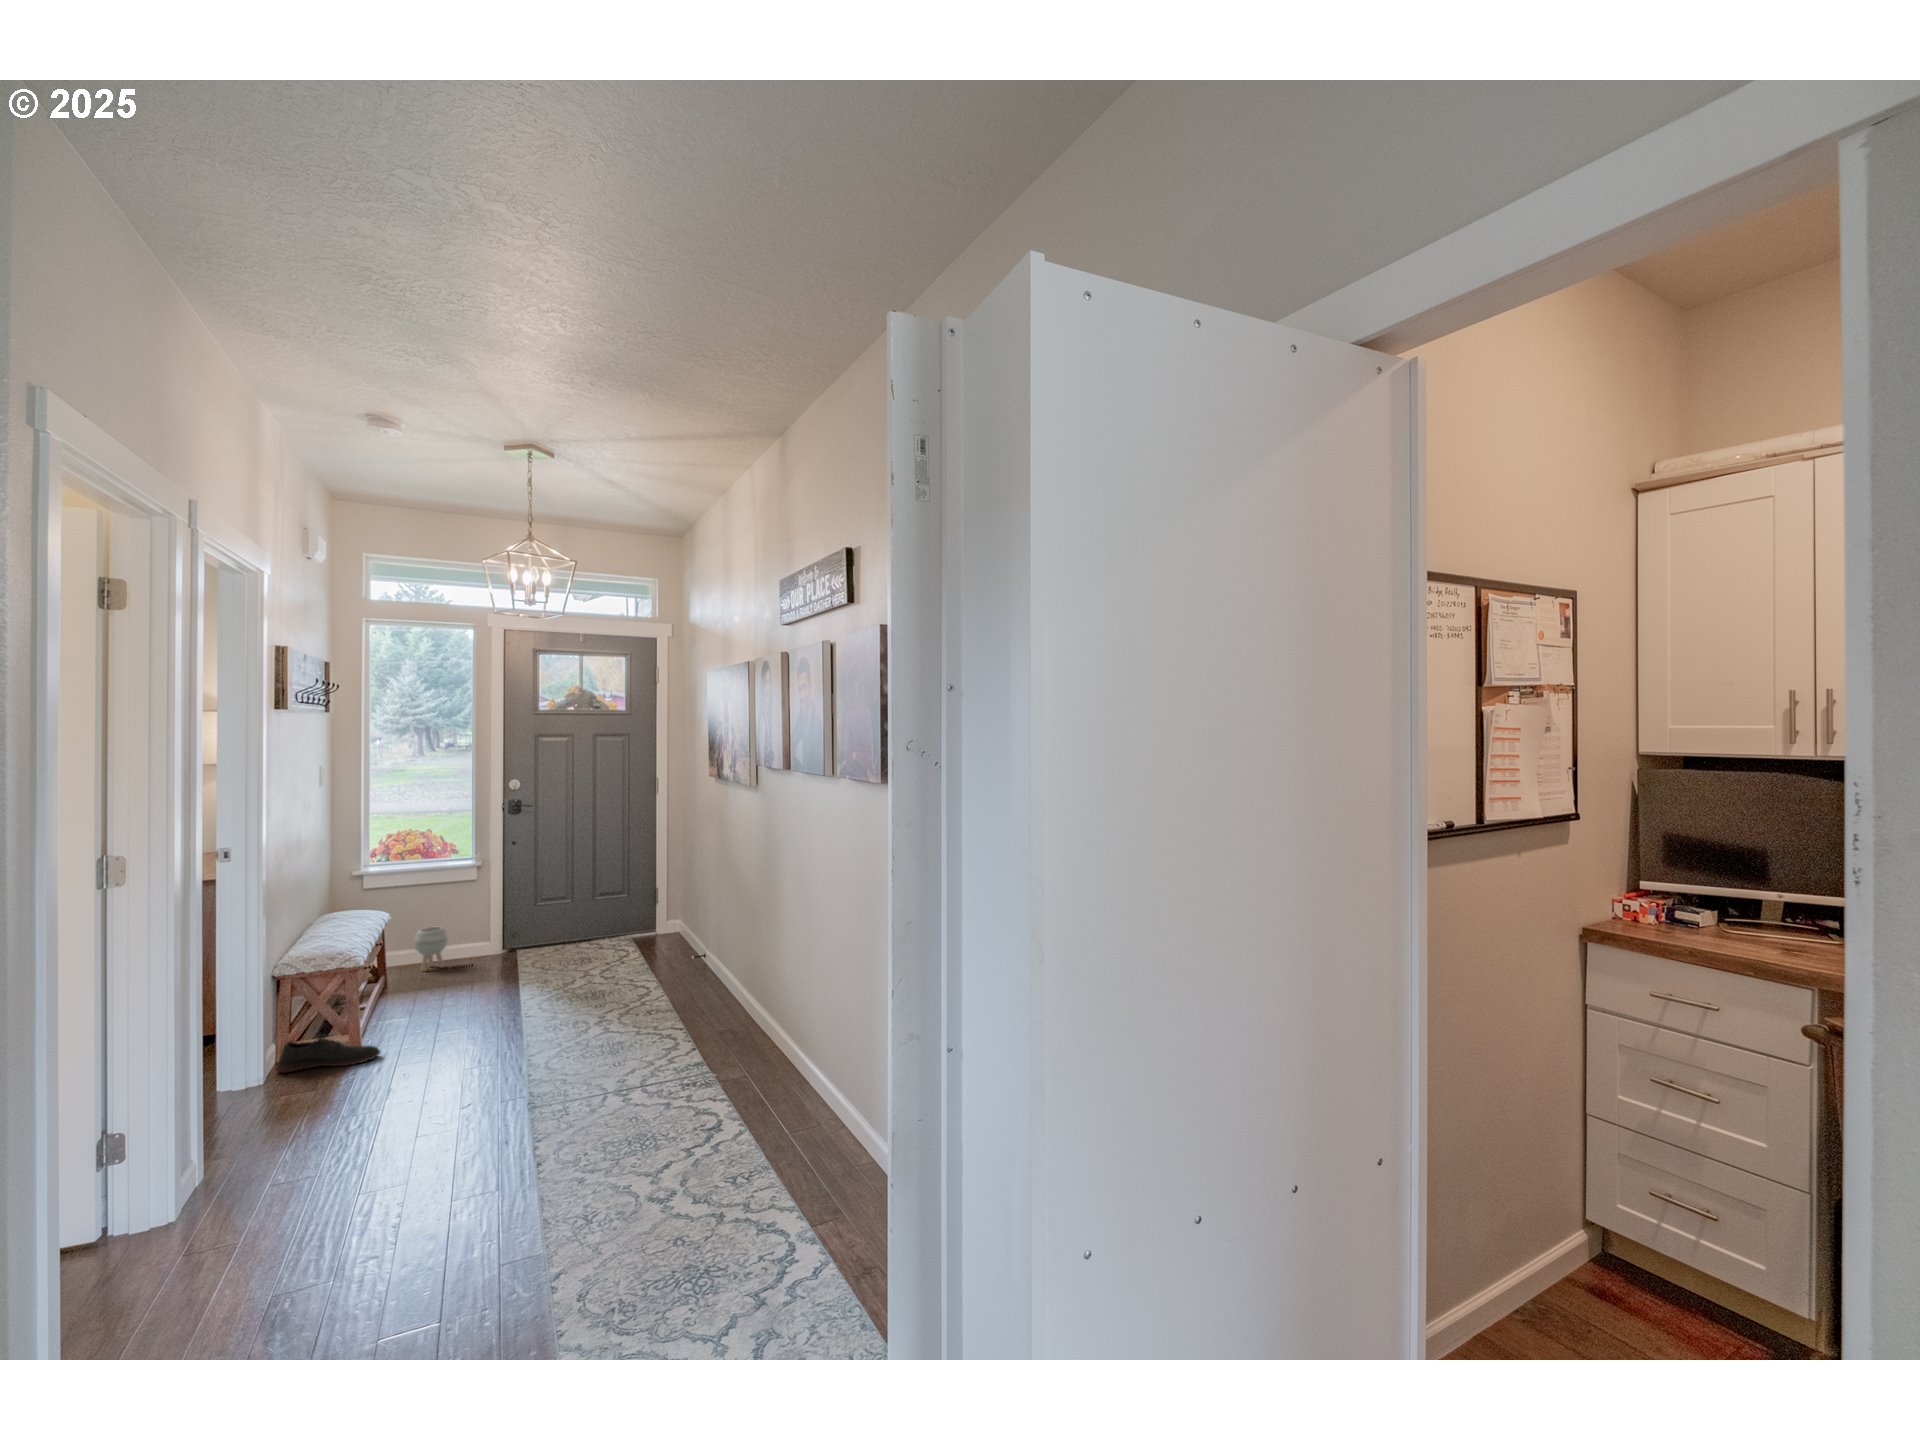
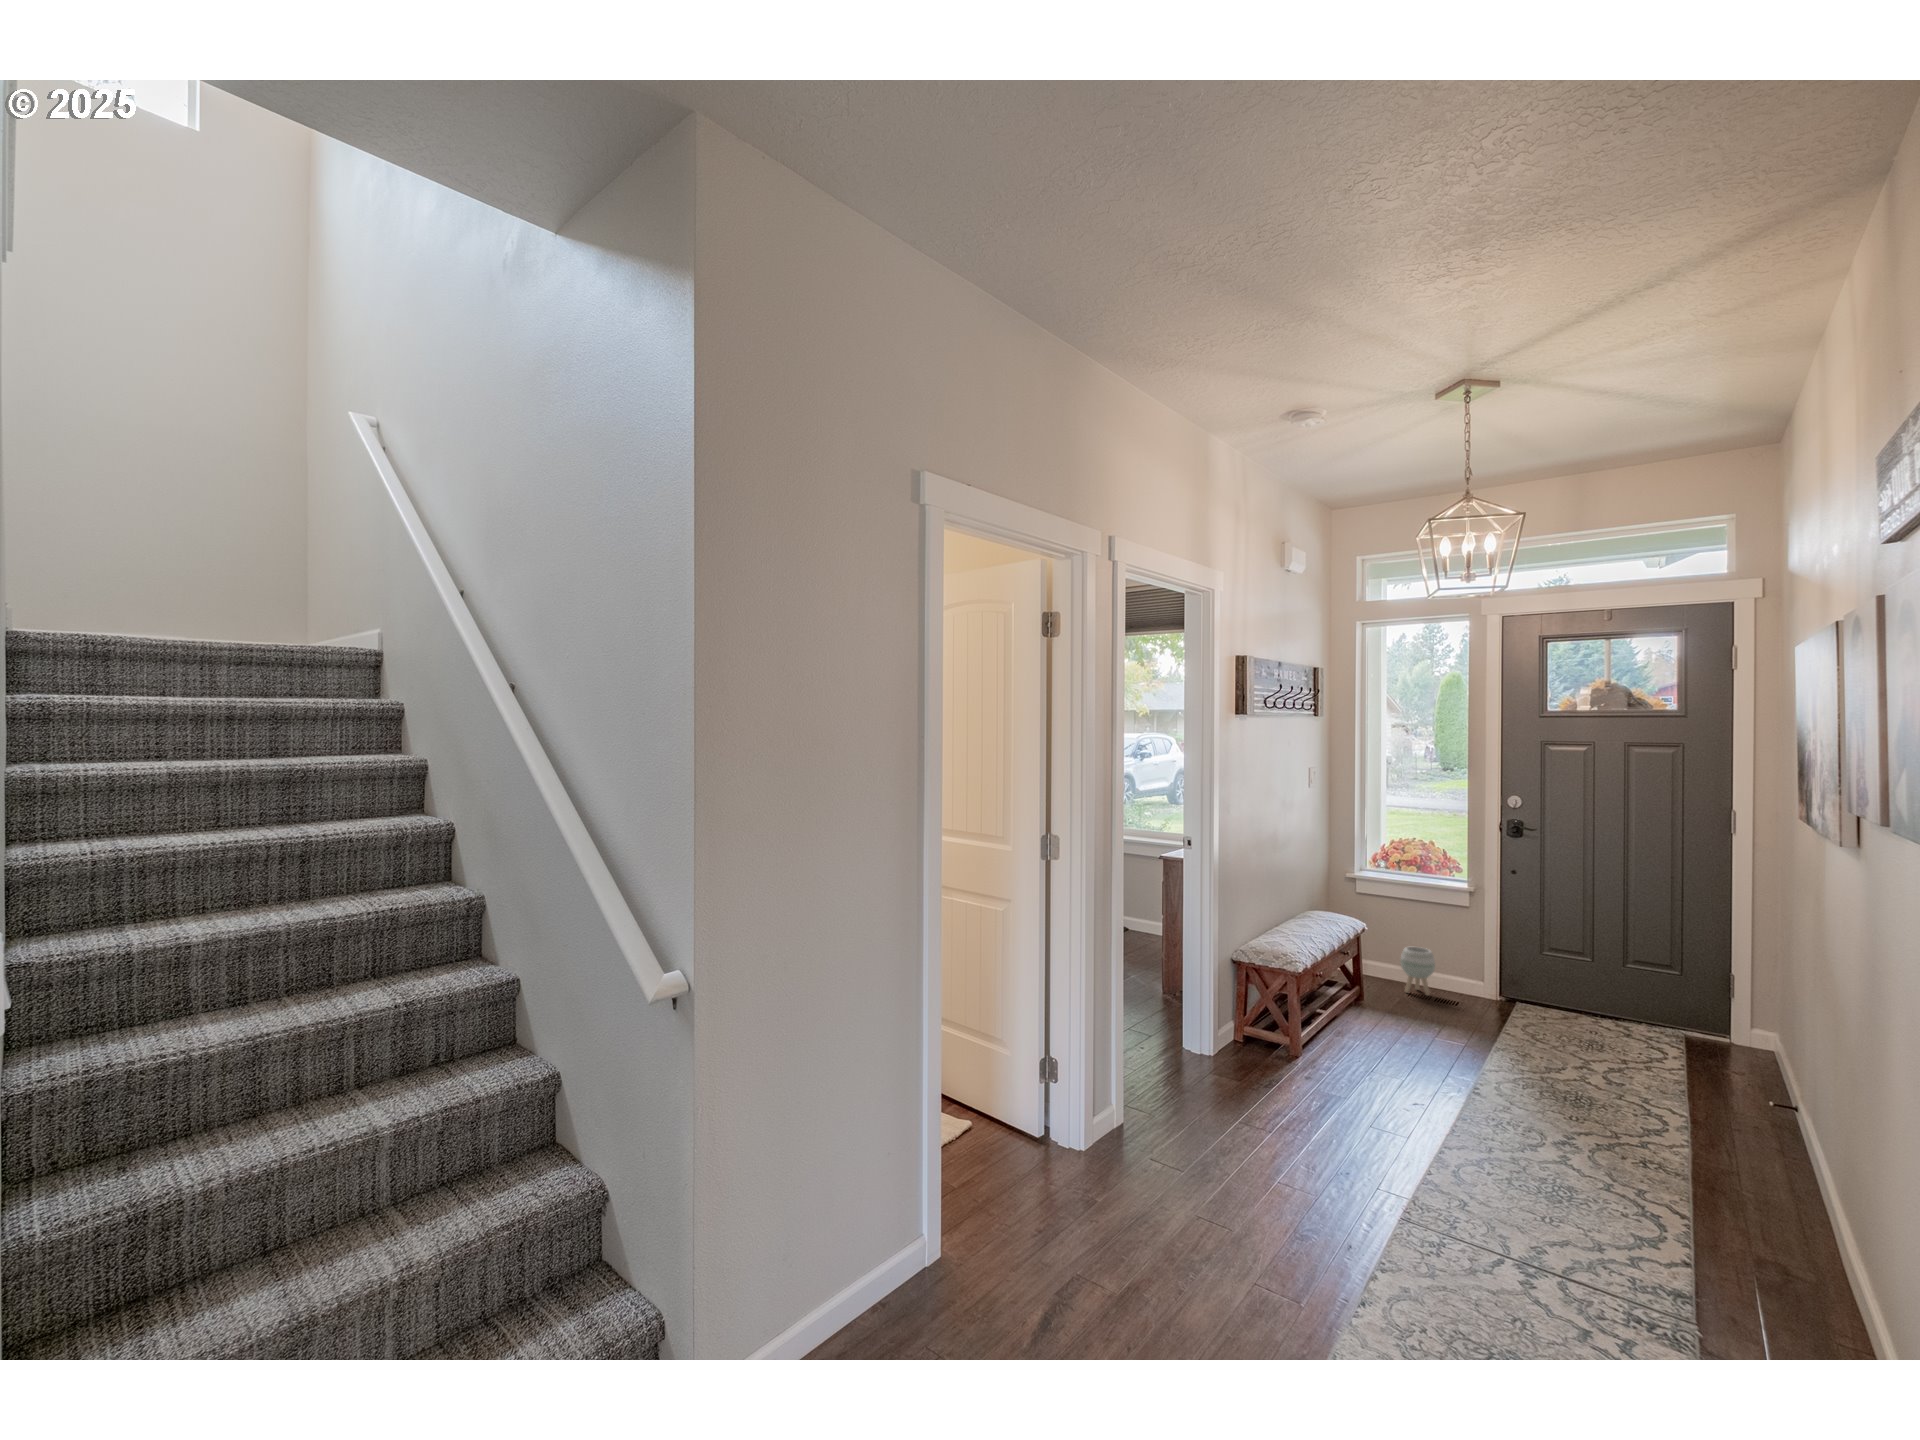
shoe: present [277,1035,380,1072] -> none [1227,1025,1310,1073]

